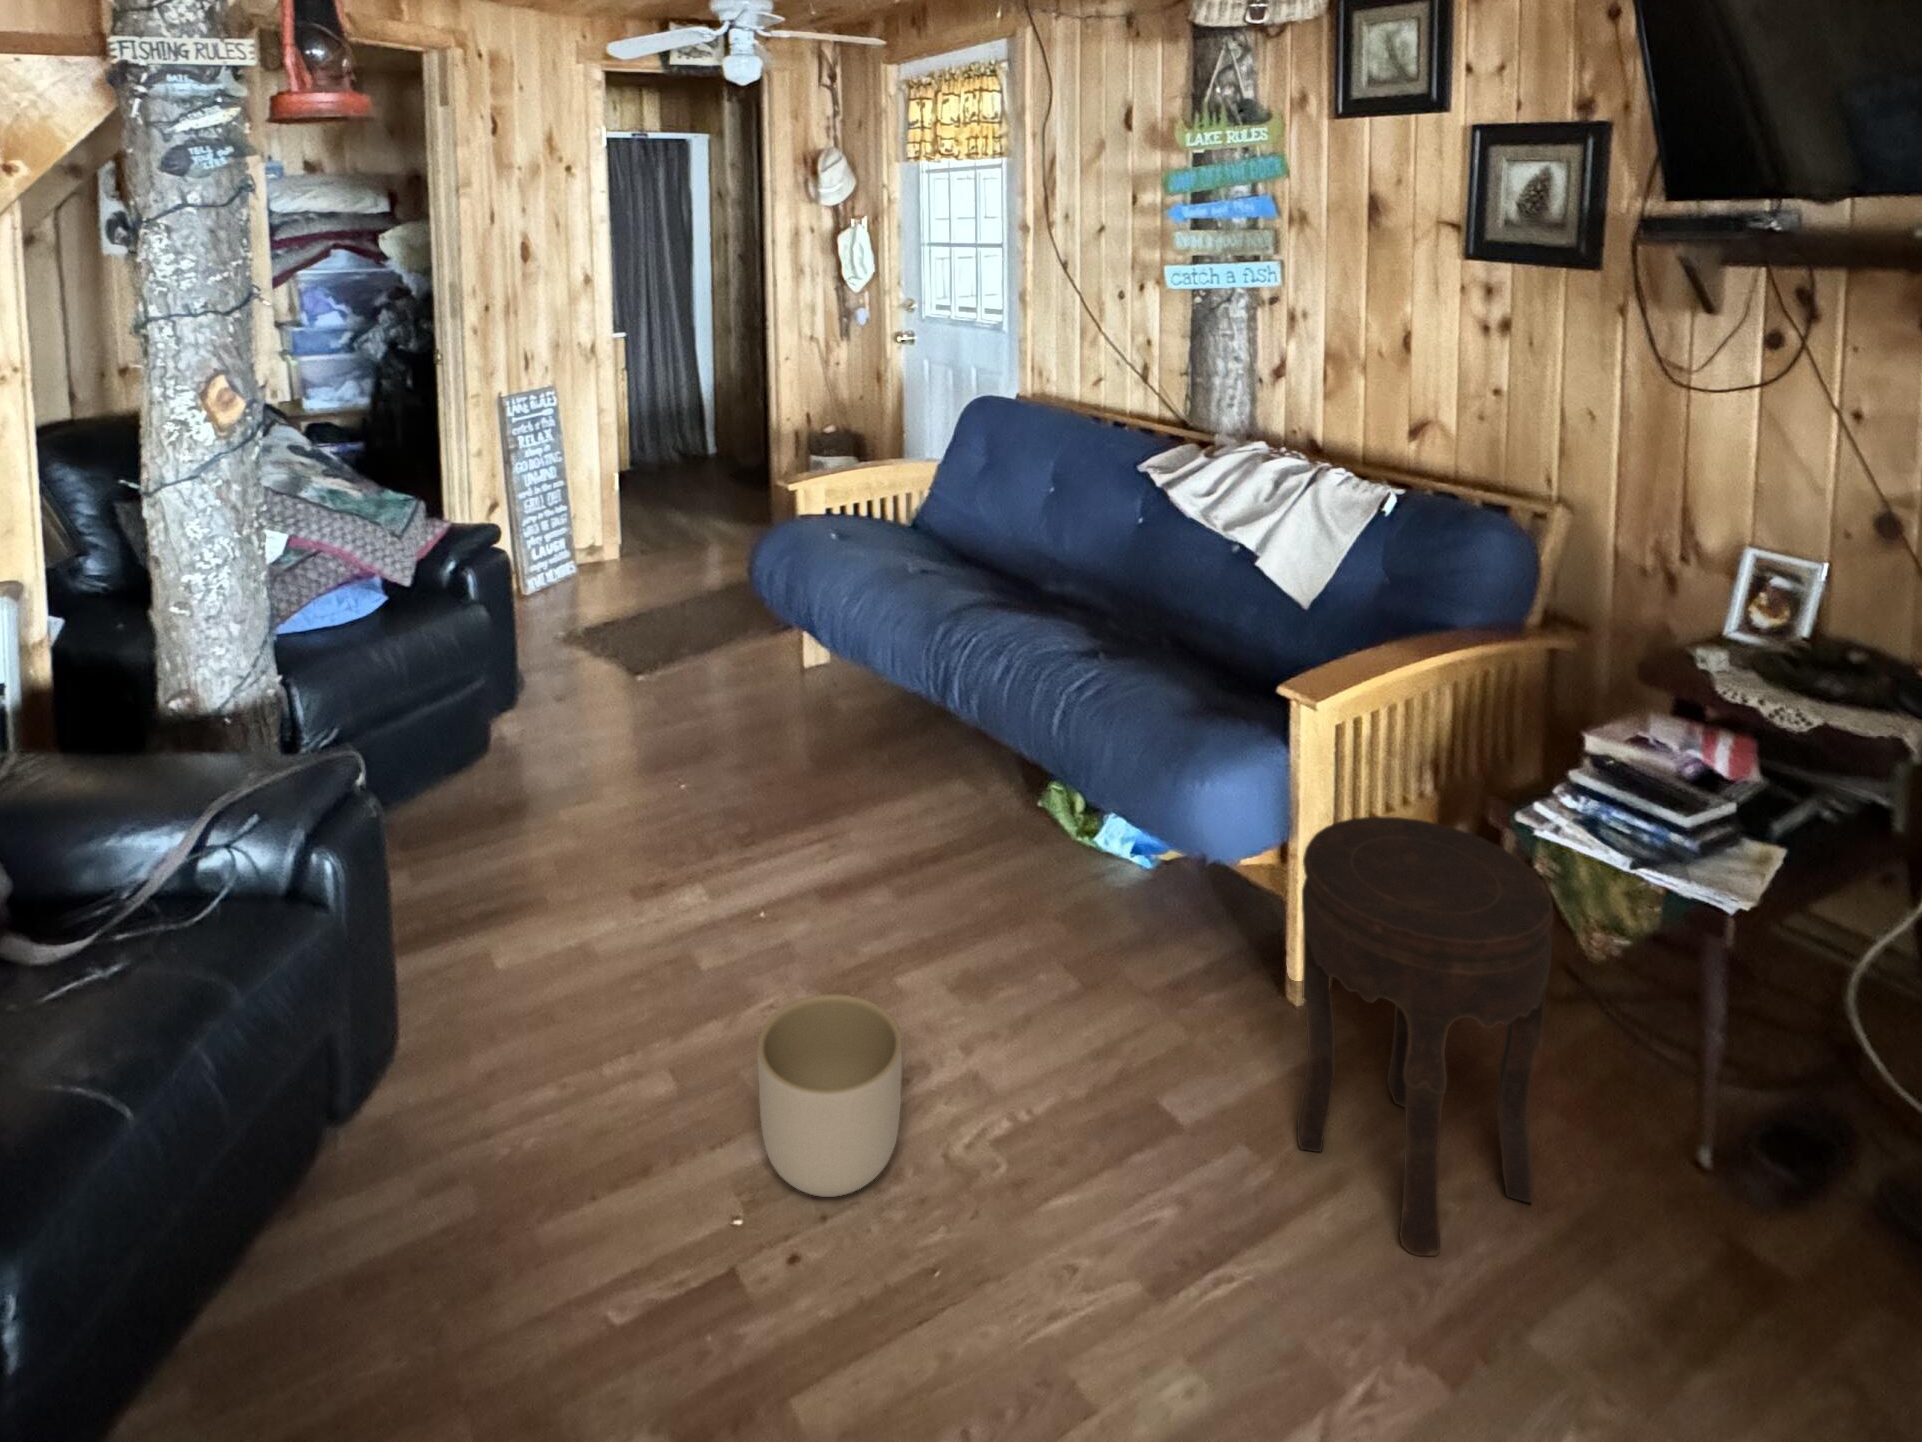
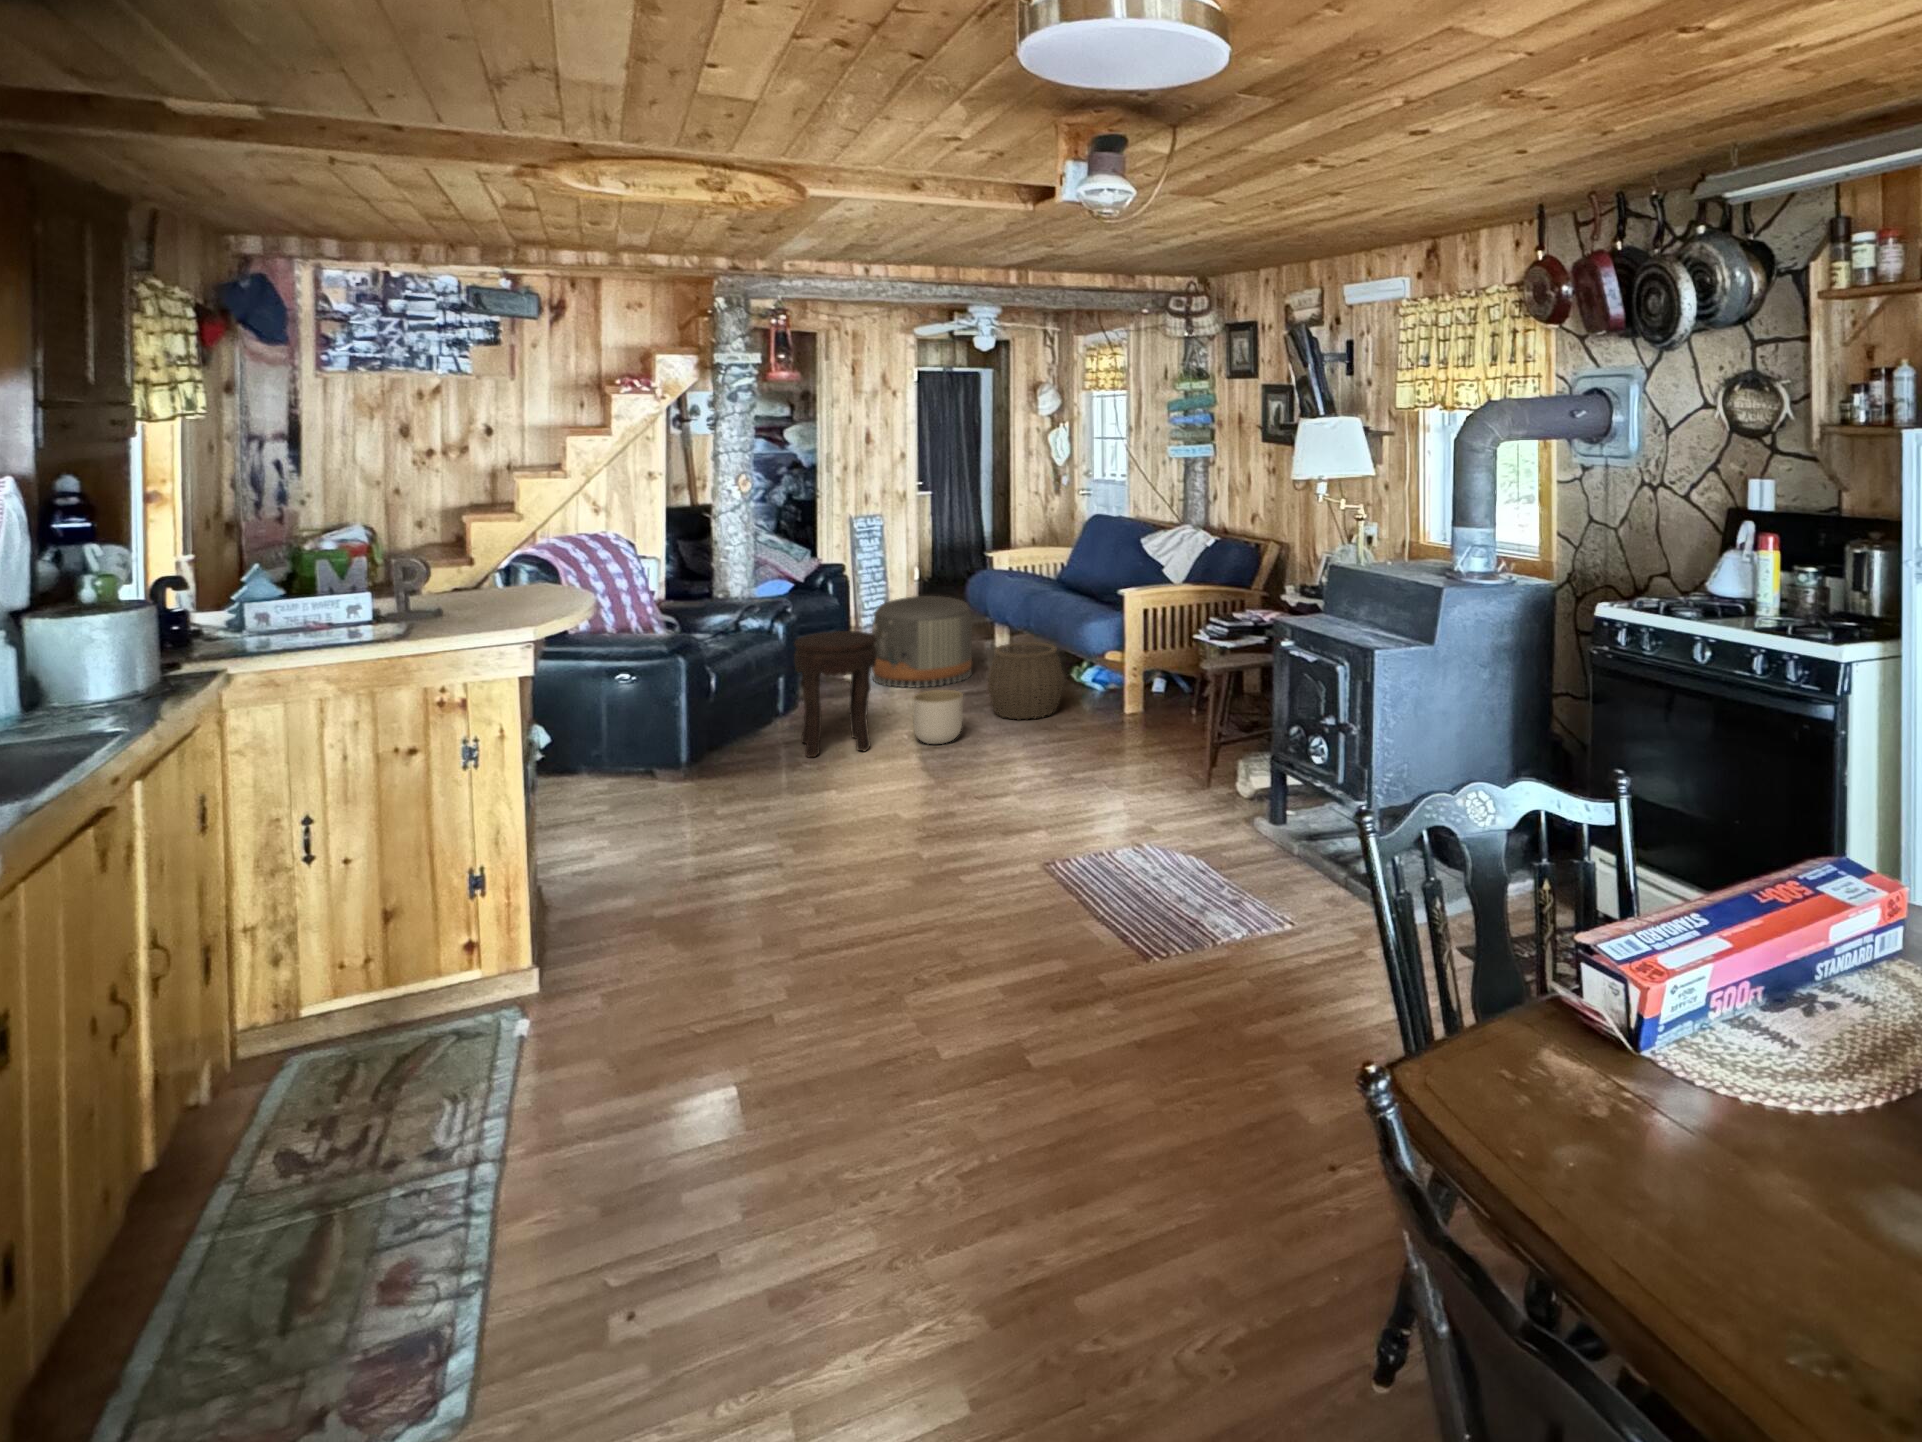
pouf: none [581,603,799,844] -> present [872,596,972,688]
woven basket: none [905,775,1100,1016] -> present [988,642,1063,719]
side table: present [1297,816,1554,1256] -> present [794,631,877,757]

